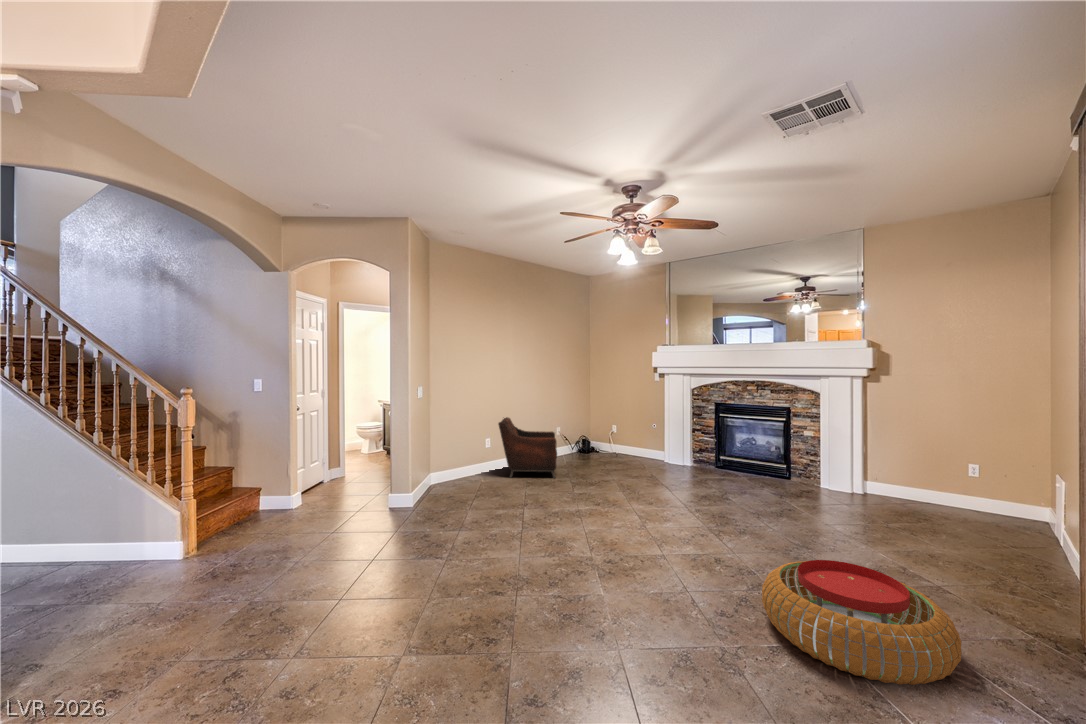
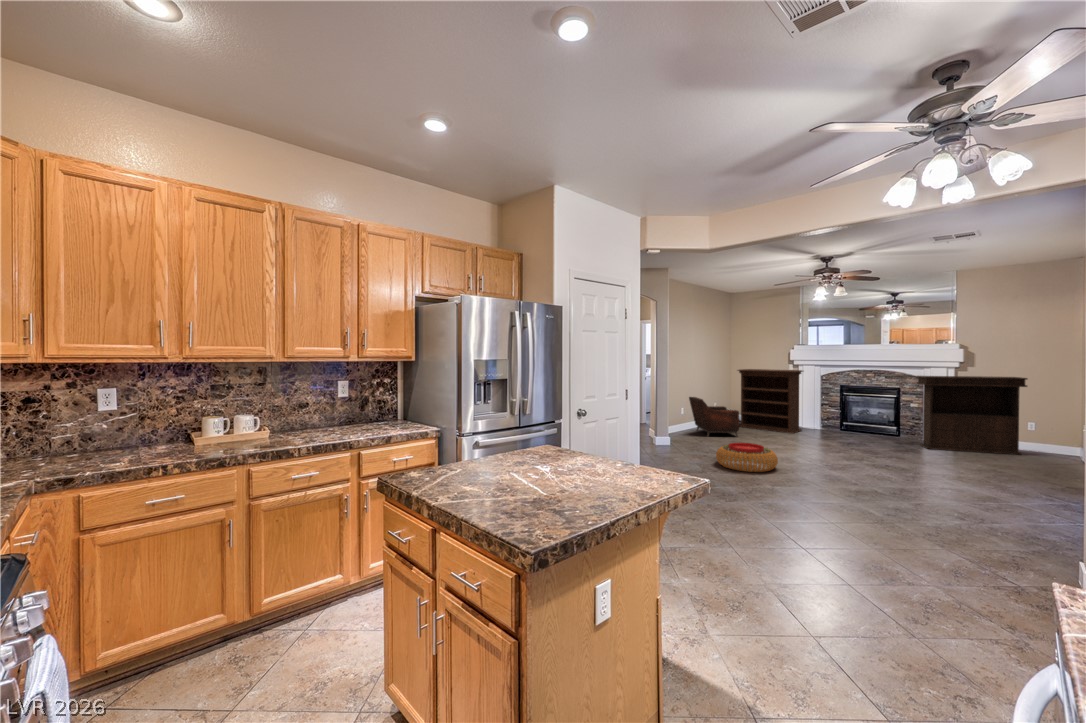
bookshelf: none [582,380,665,473] -> present [738,369,803,434]
console table: none [803,388,966,519] -> present [917,376,1027,455]
pouf: present [762,560,962,685] -> present [716,443,778,472]

